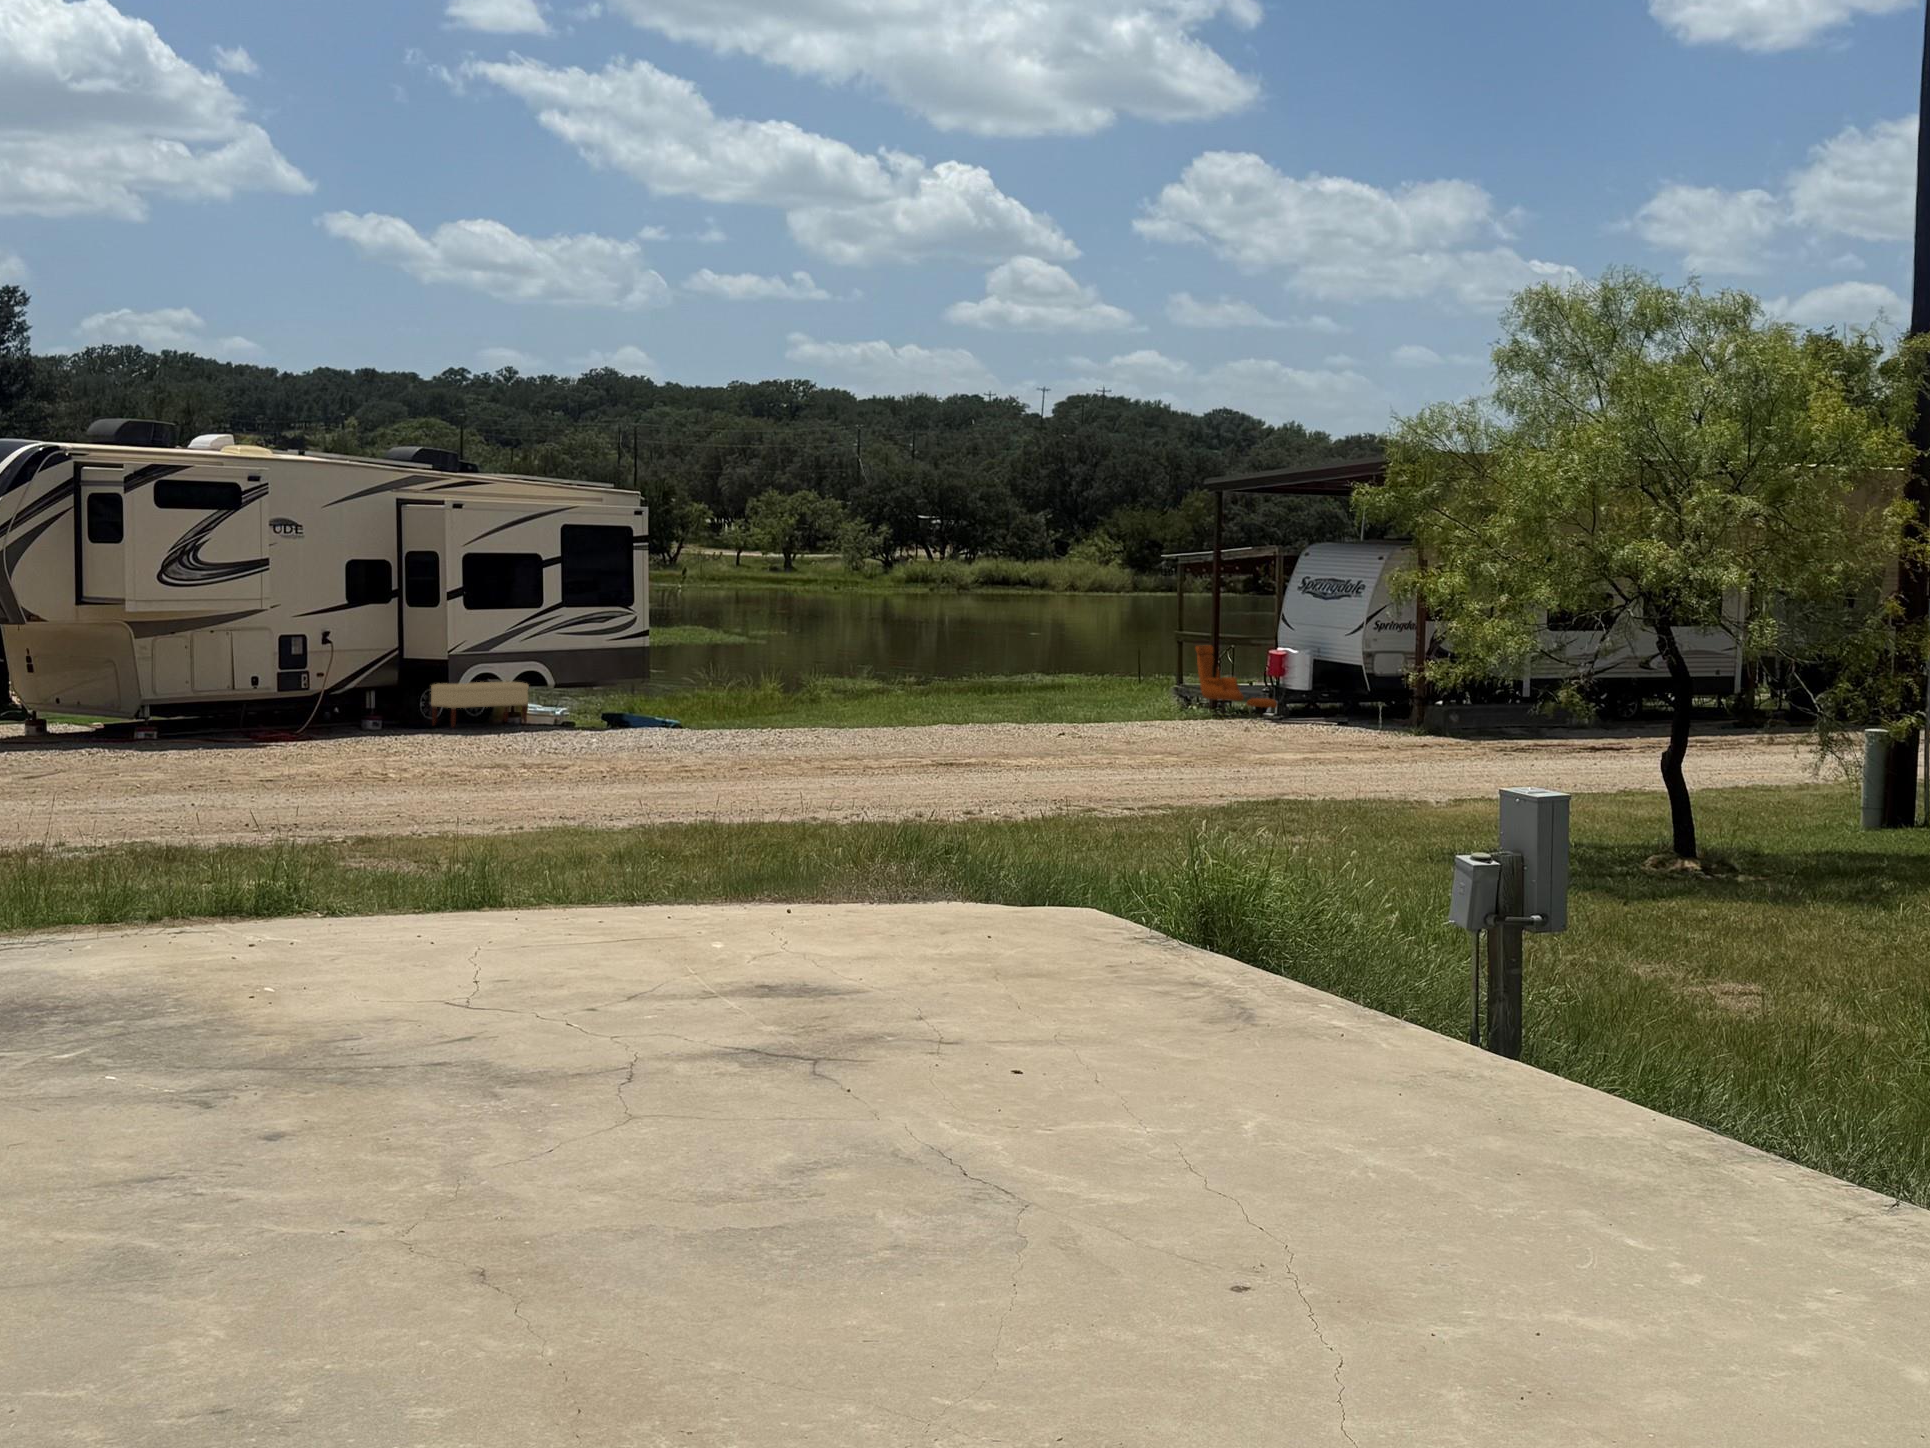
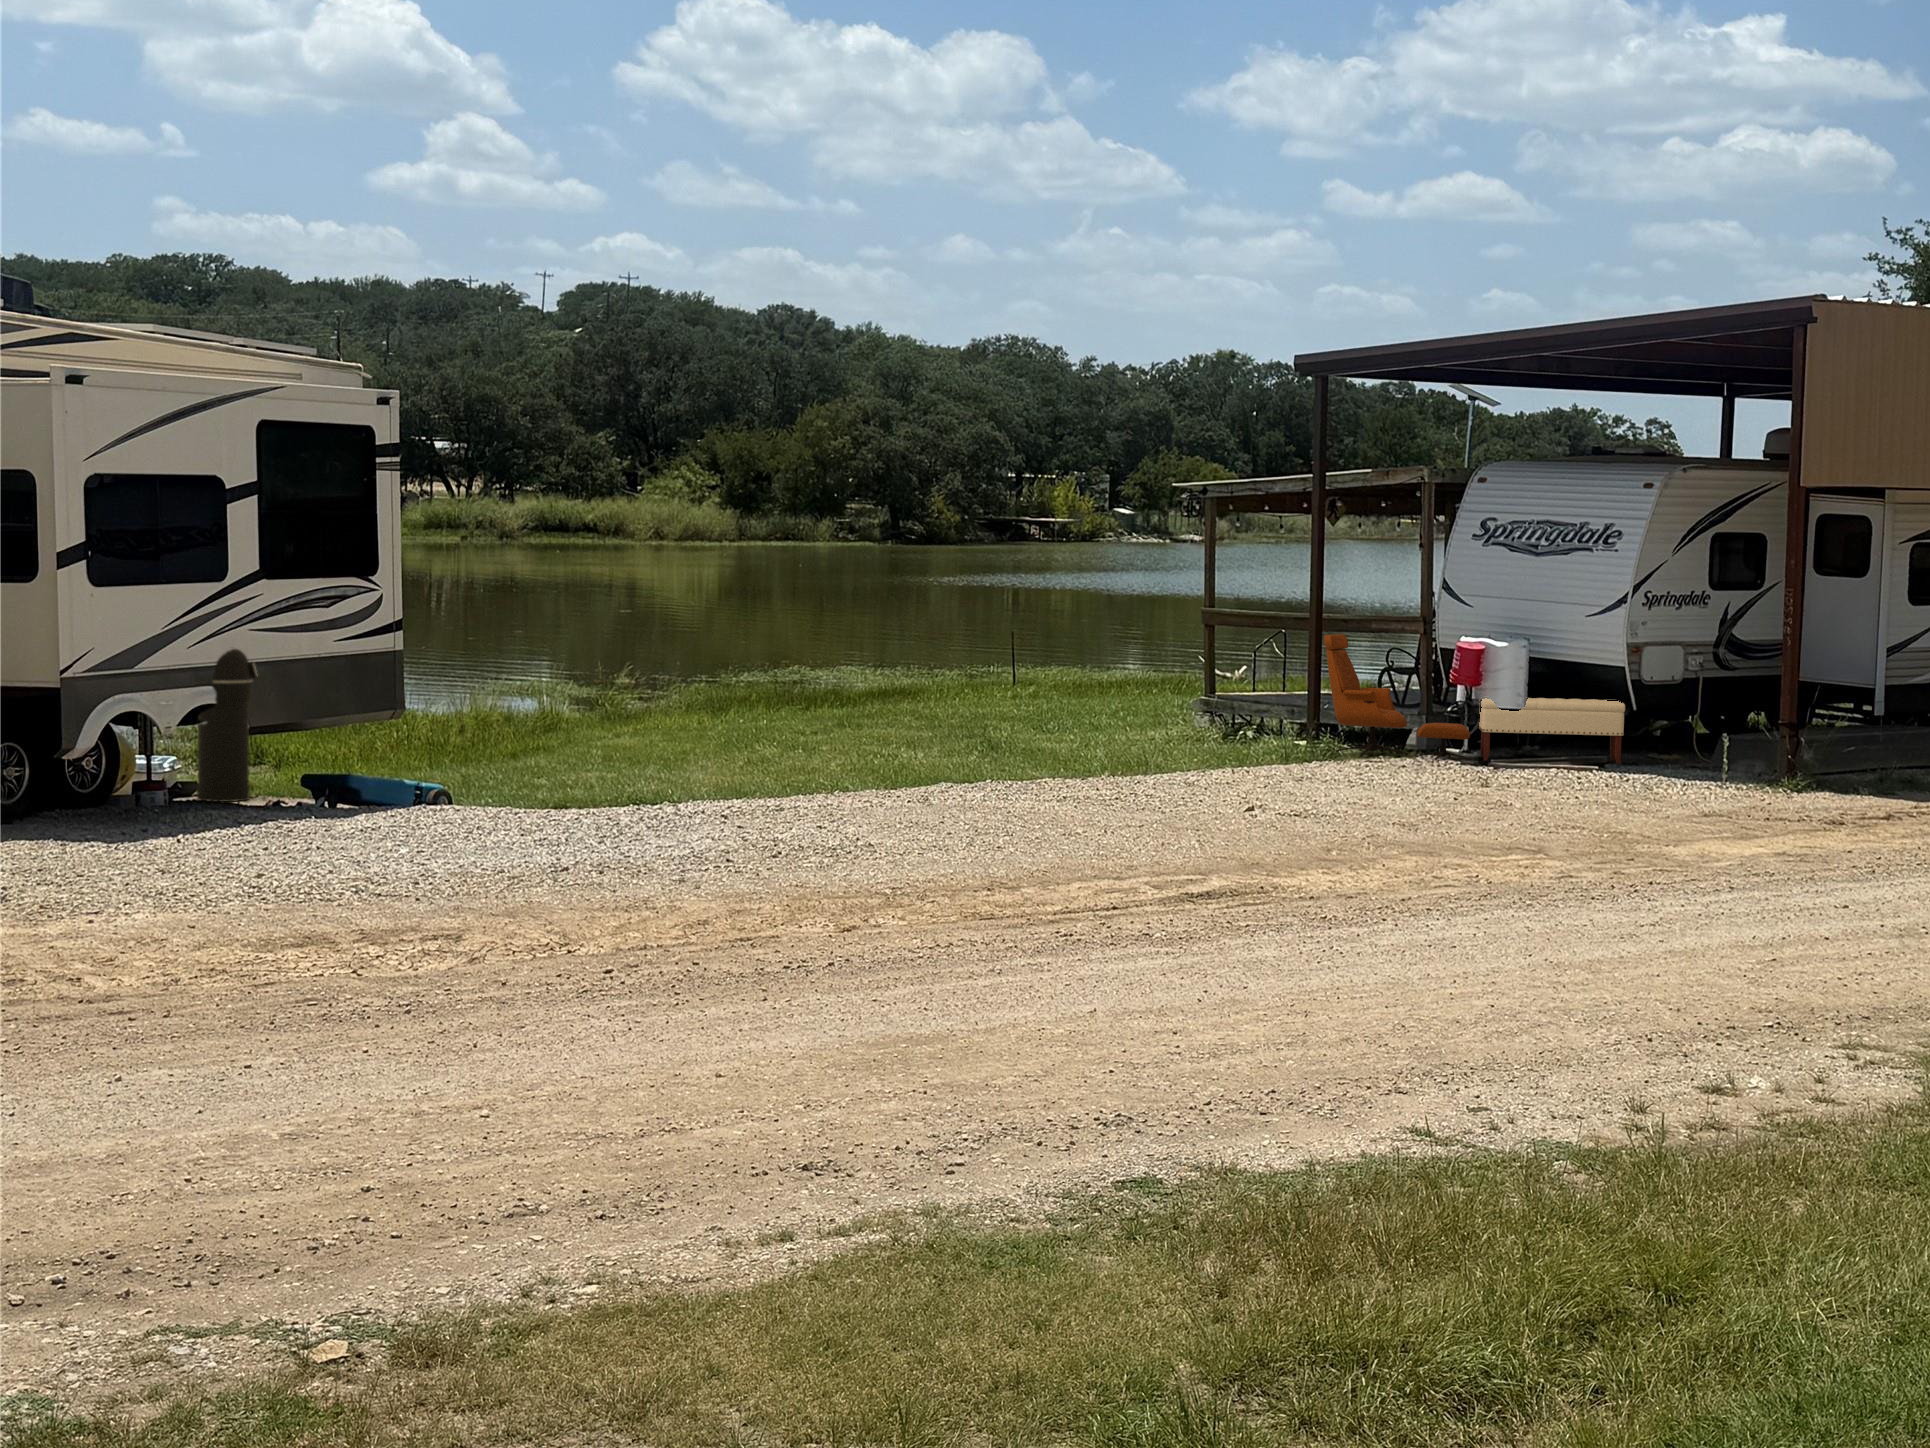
trash can: none [526,643,559,722] -> present [197,649,258,802]
bench: present [431,681,529,728] -> present [1479,698,1625,765]

